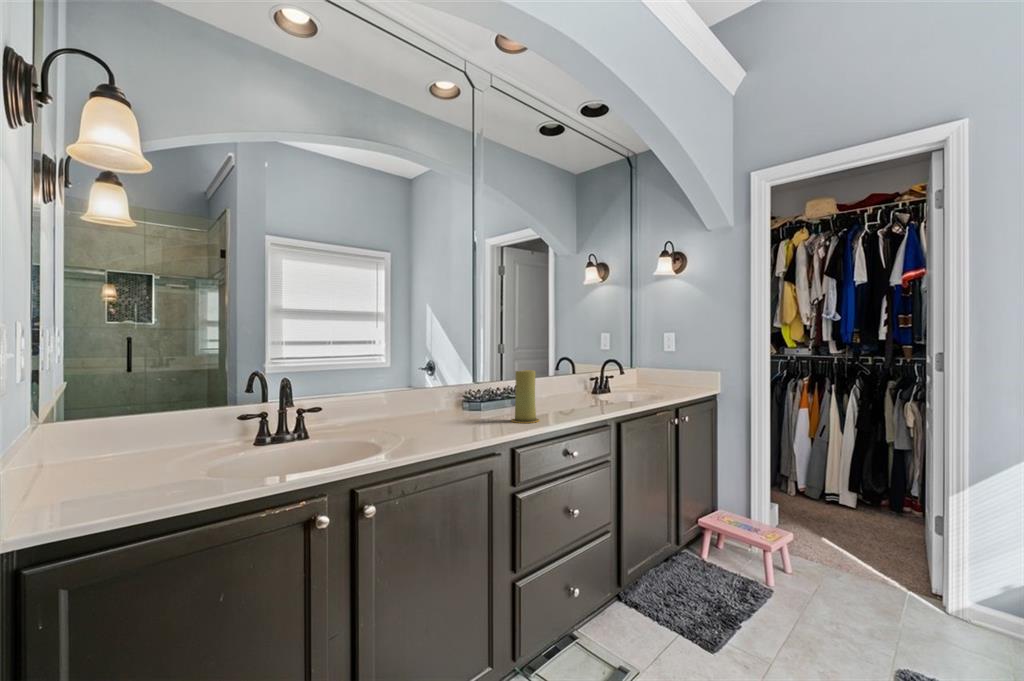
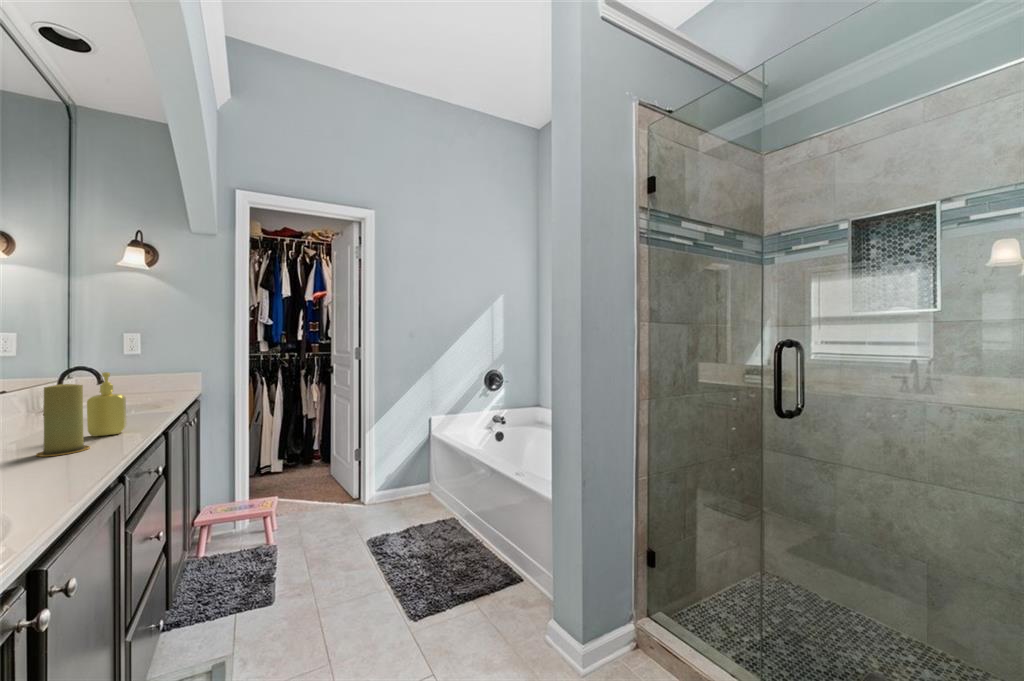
soap dispenser: none [559,363,584,416] -> present [87,372,127,436]

